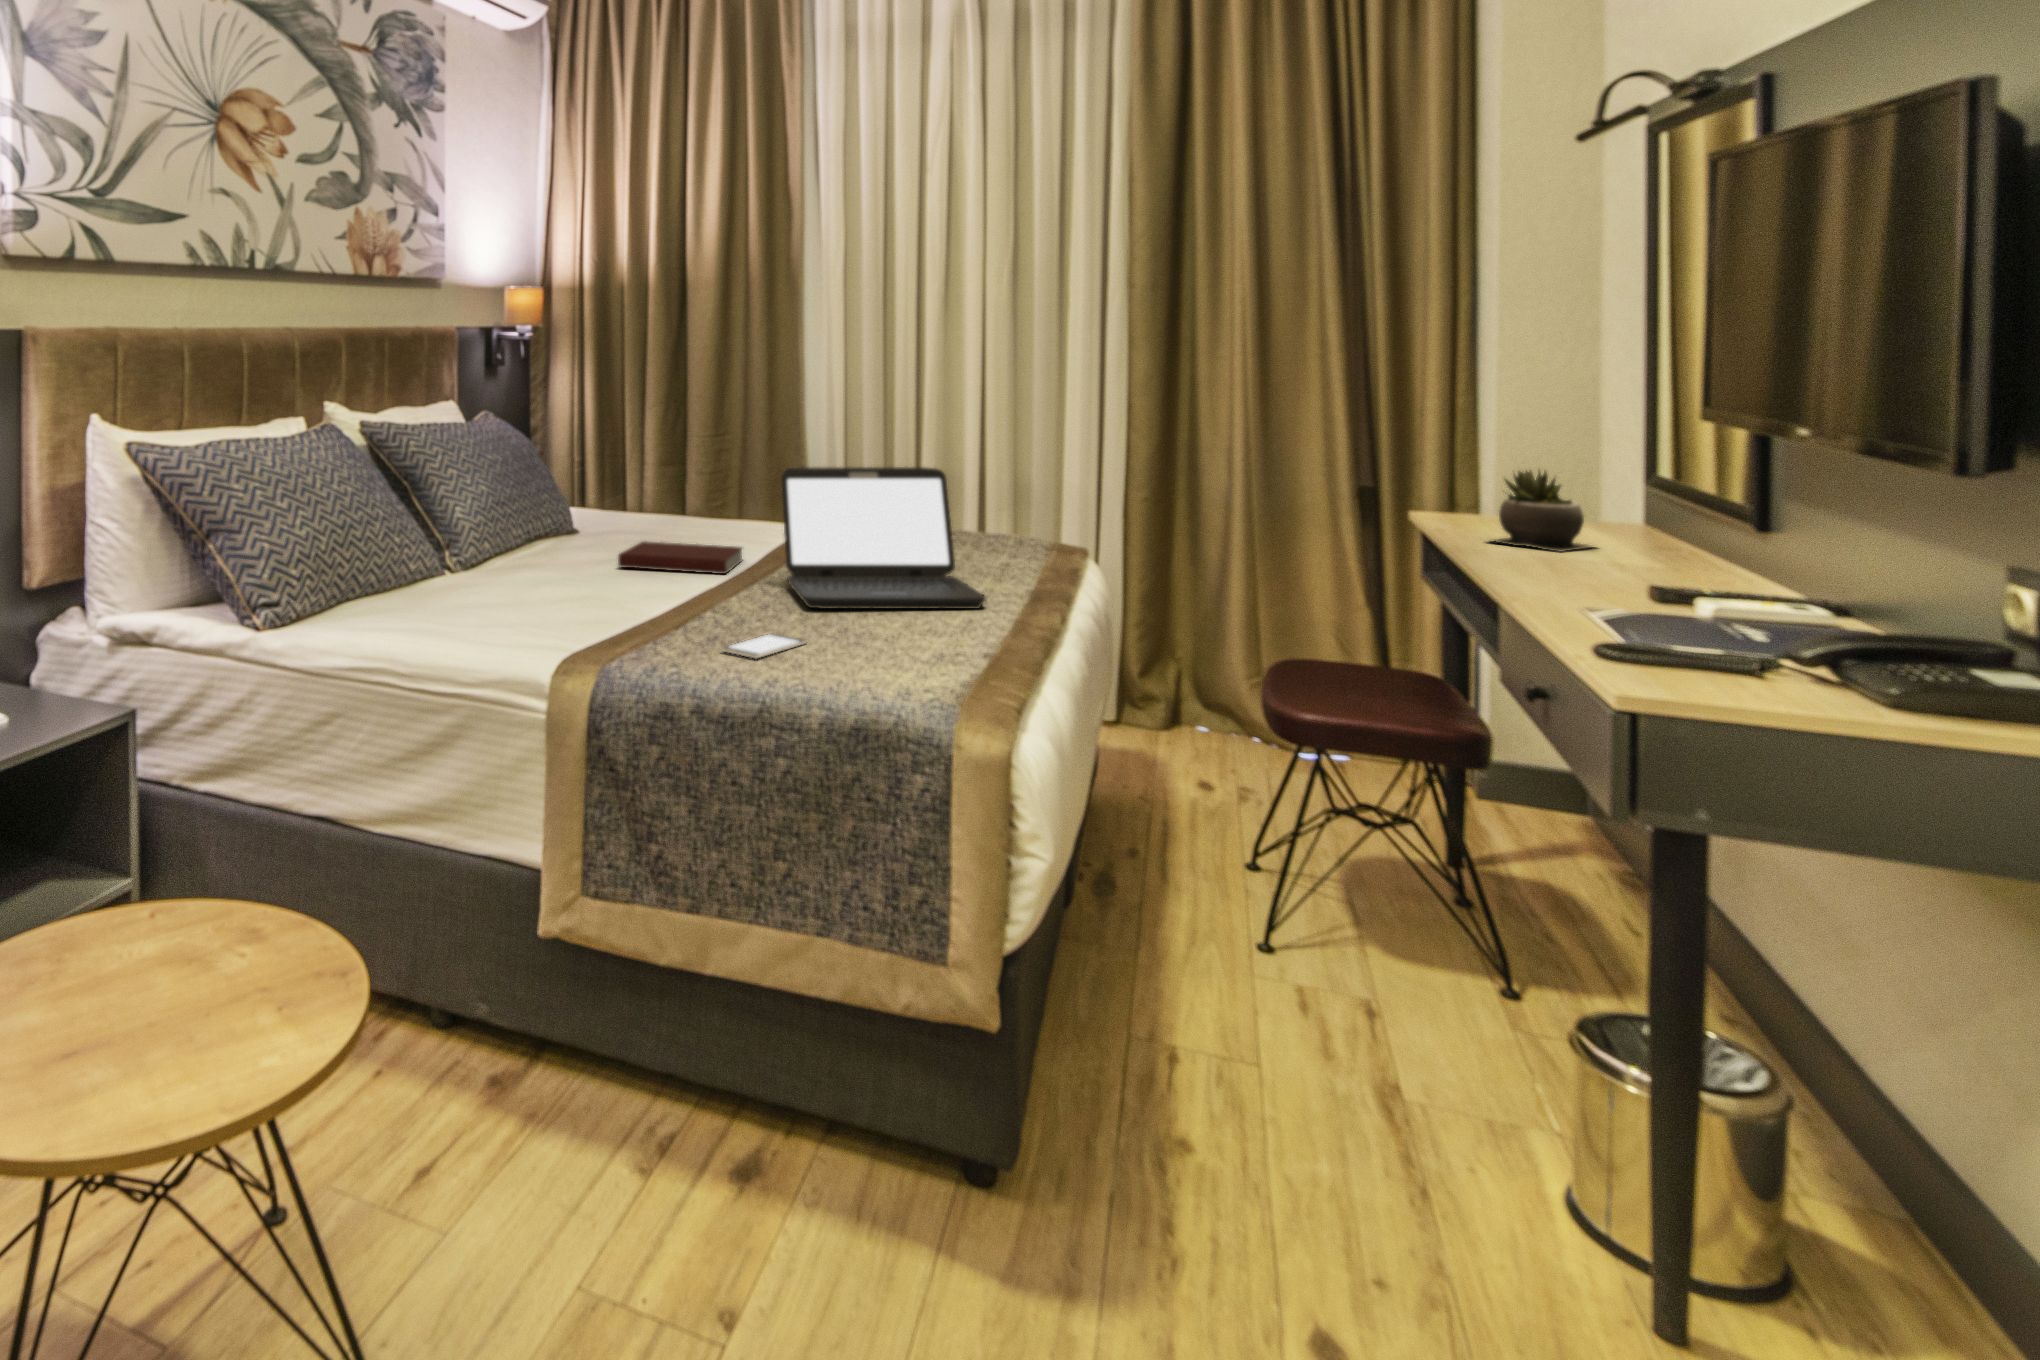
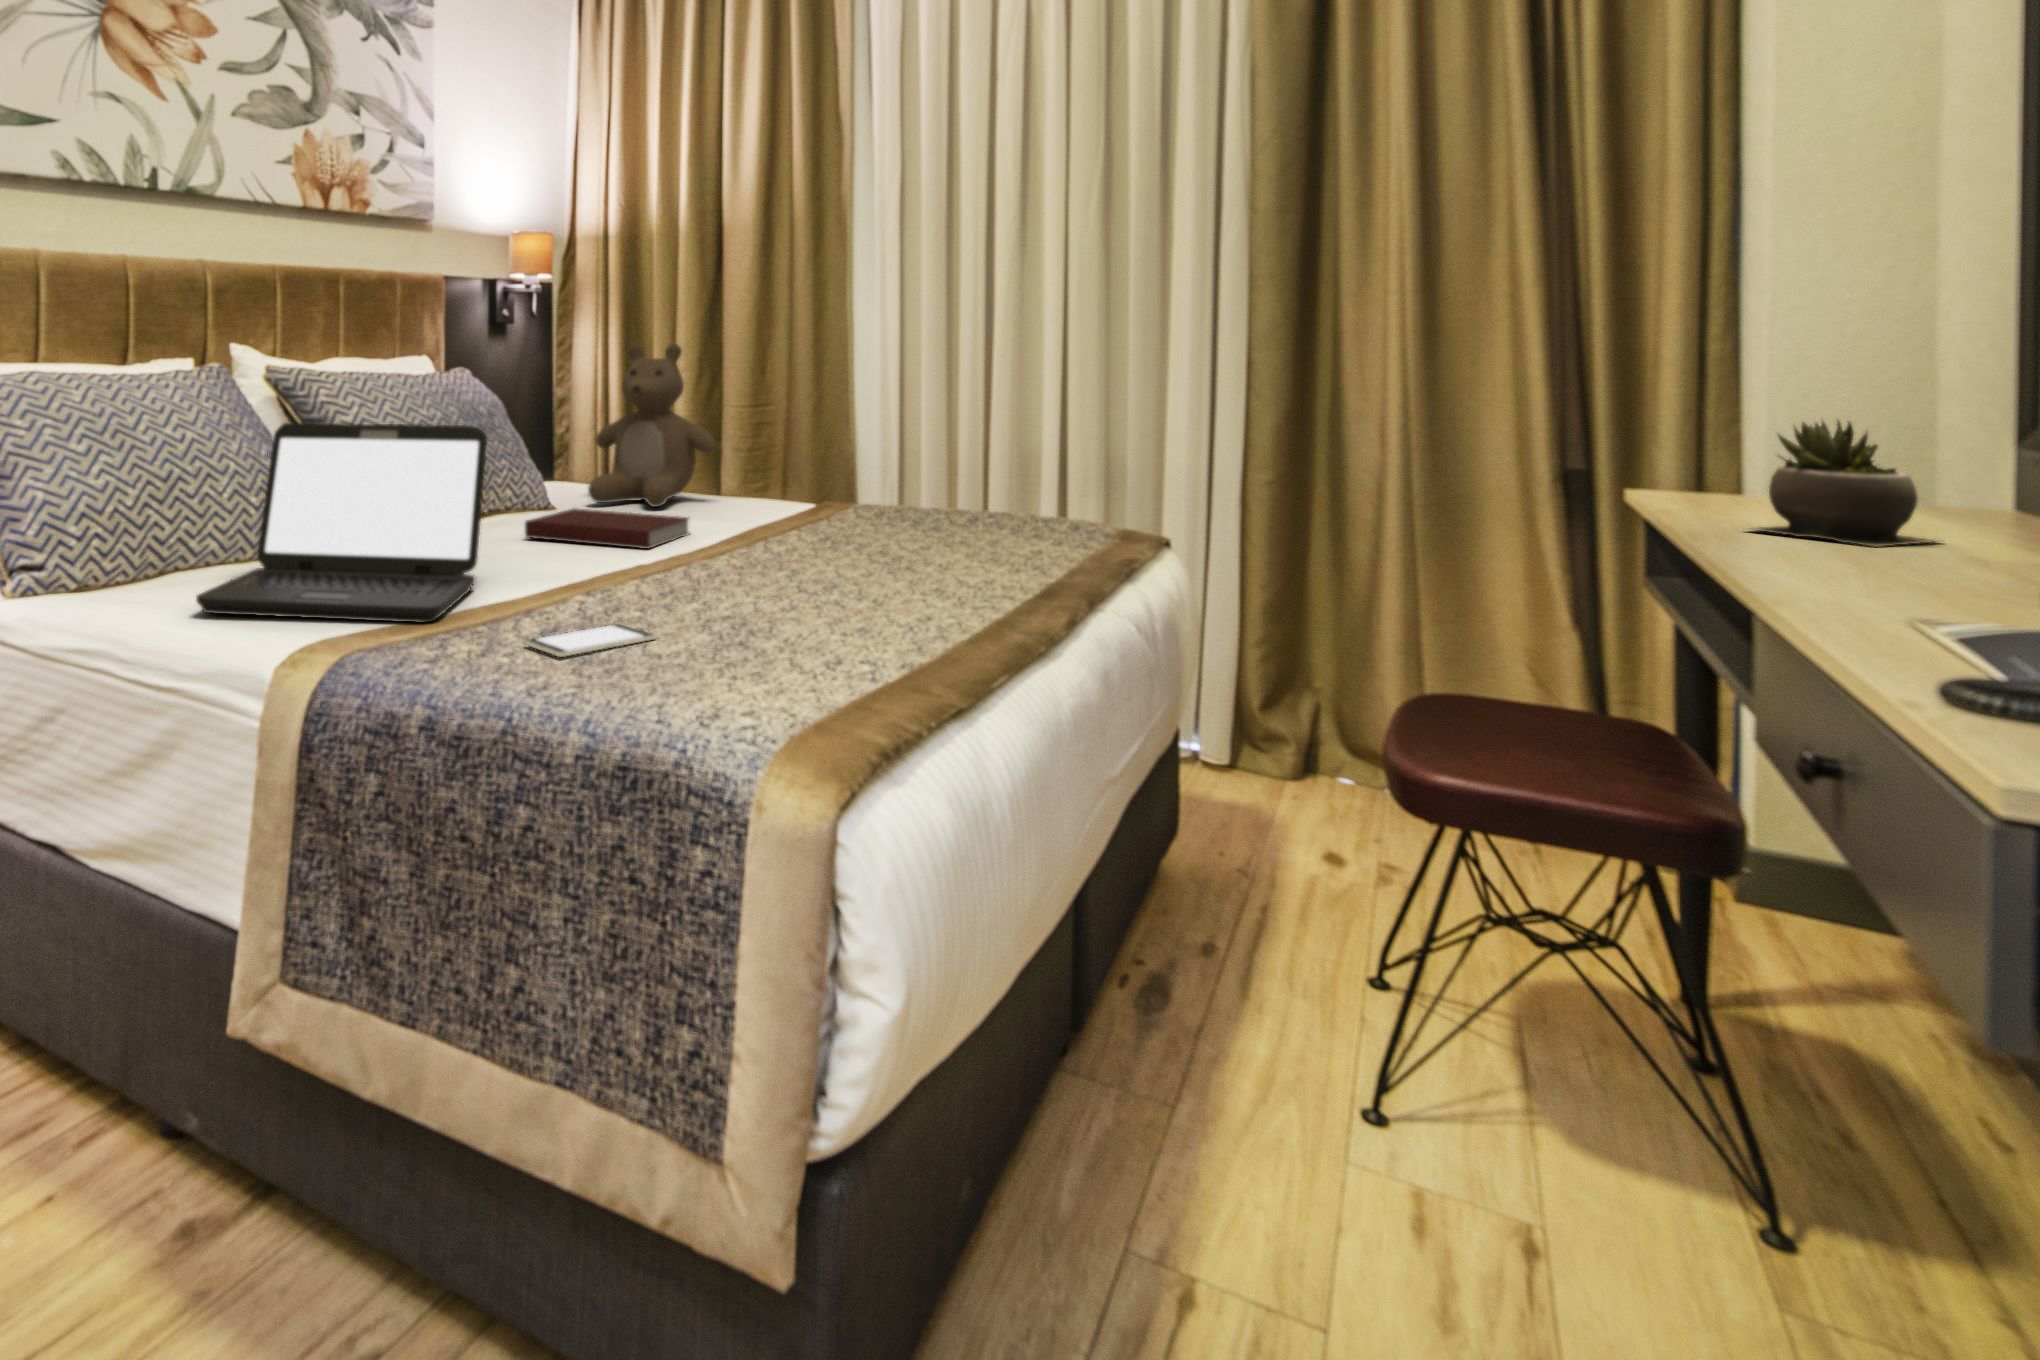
teddy bear: none [629,400,734,537] -> present [588,344,716,507]
laptop: present [781,467,986,609] -> present [196,423,487,623]

